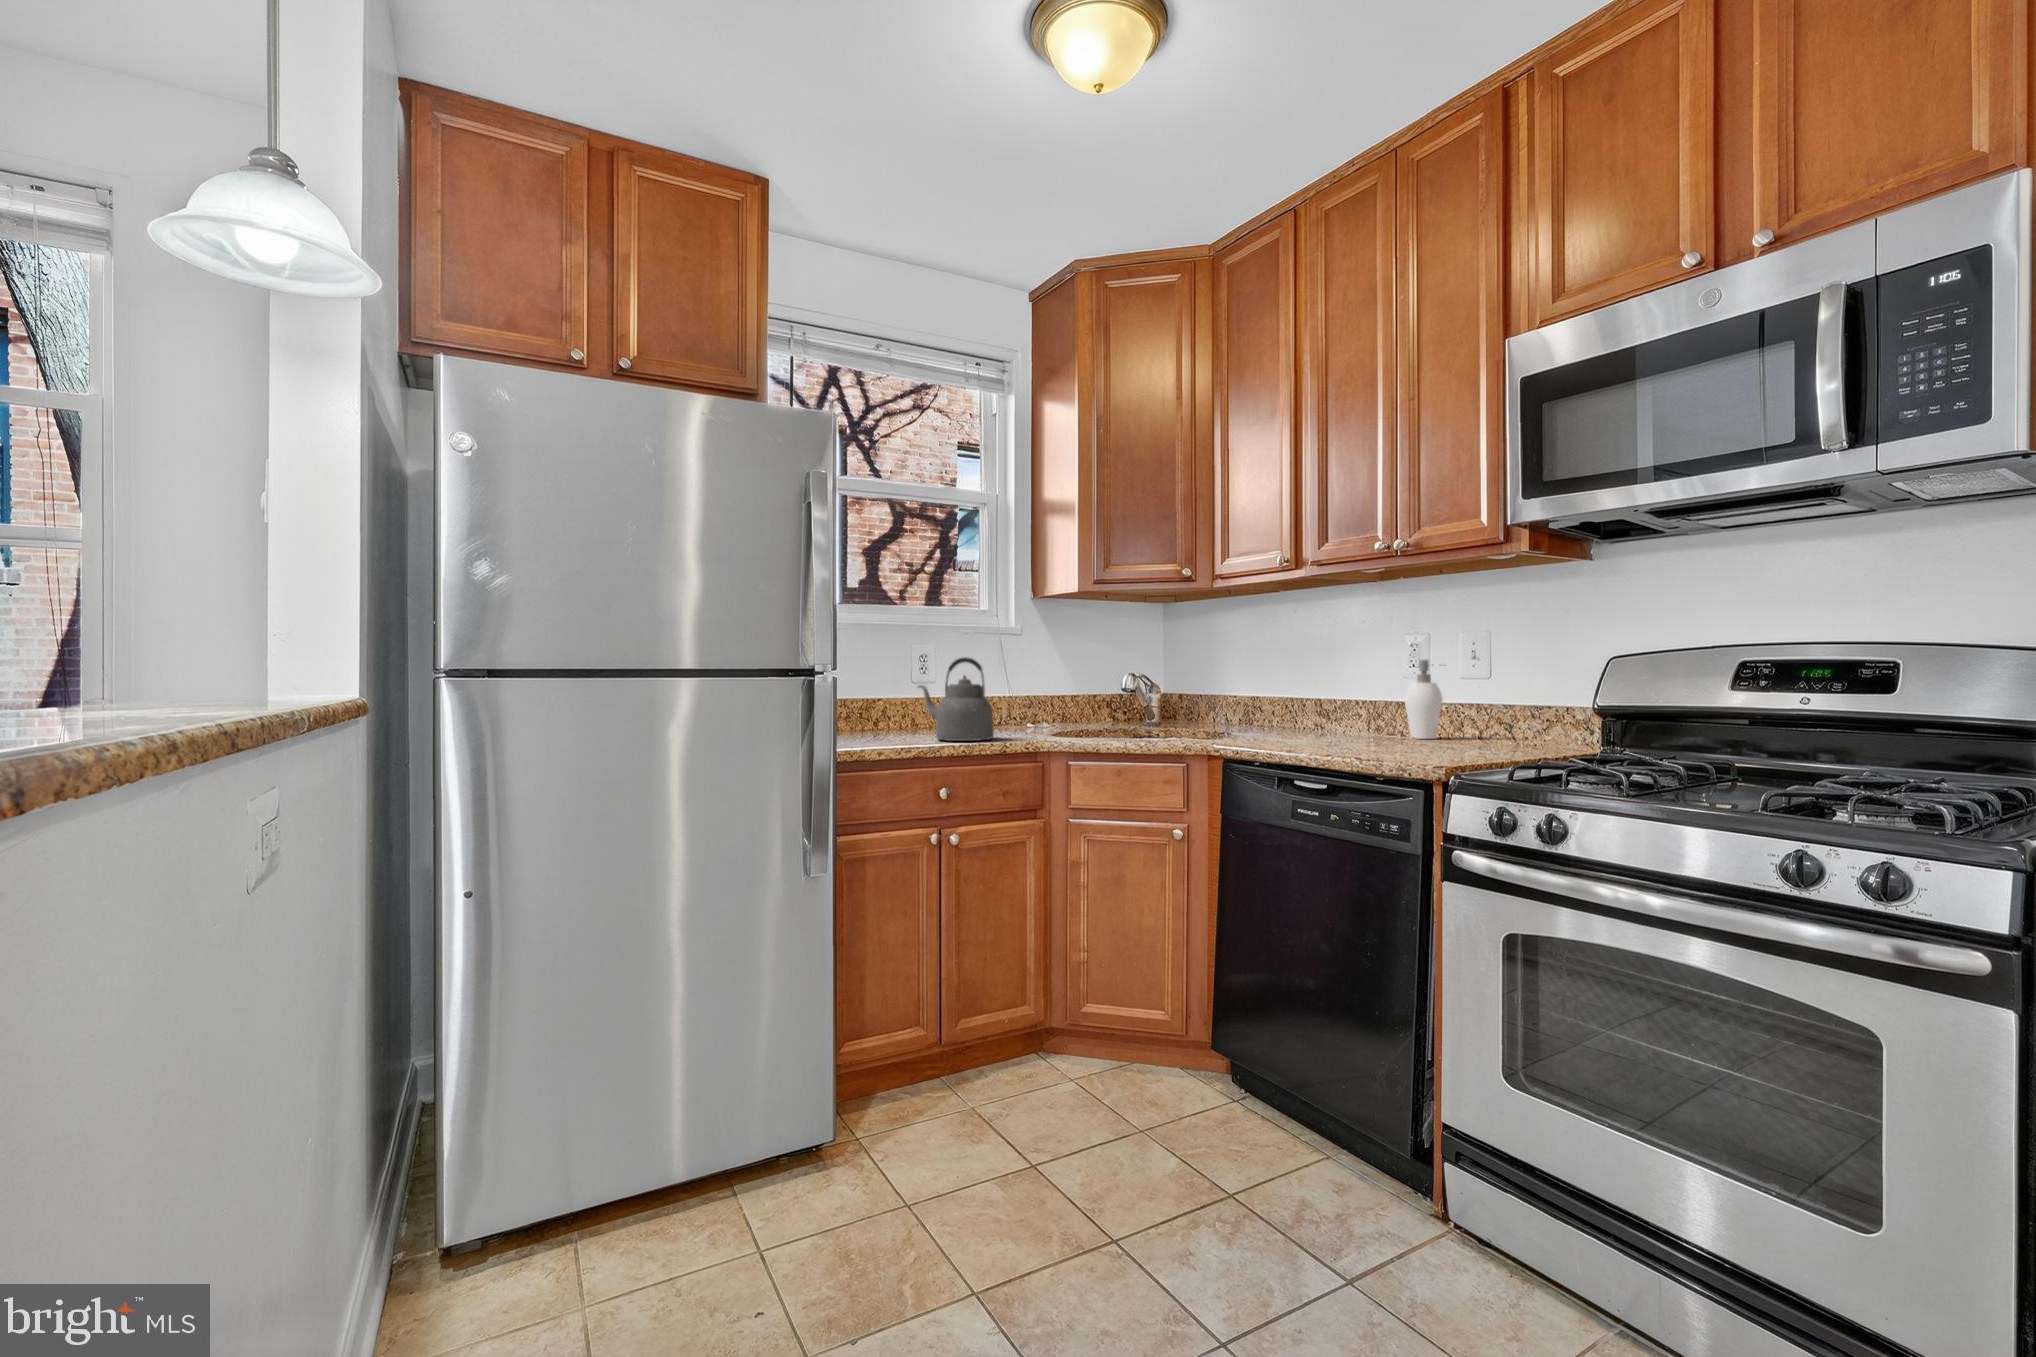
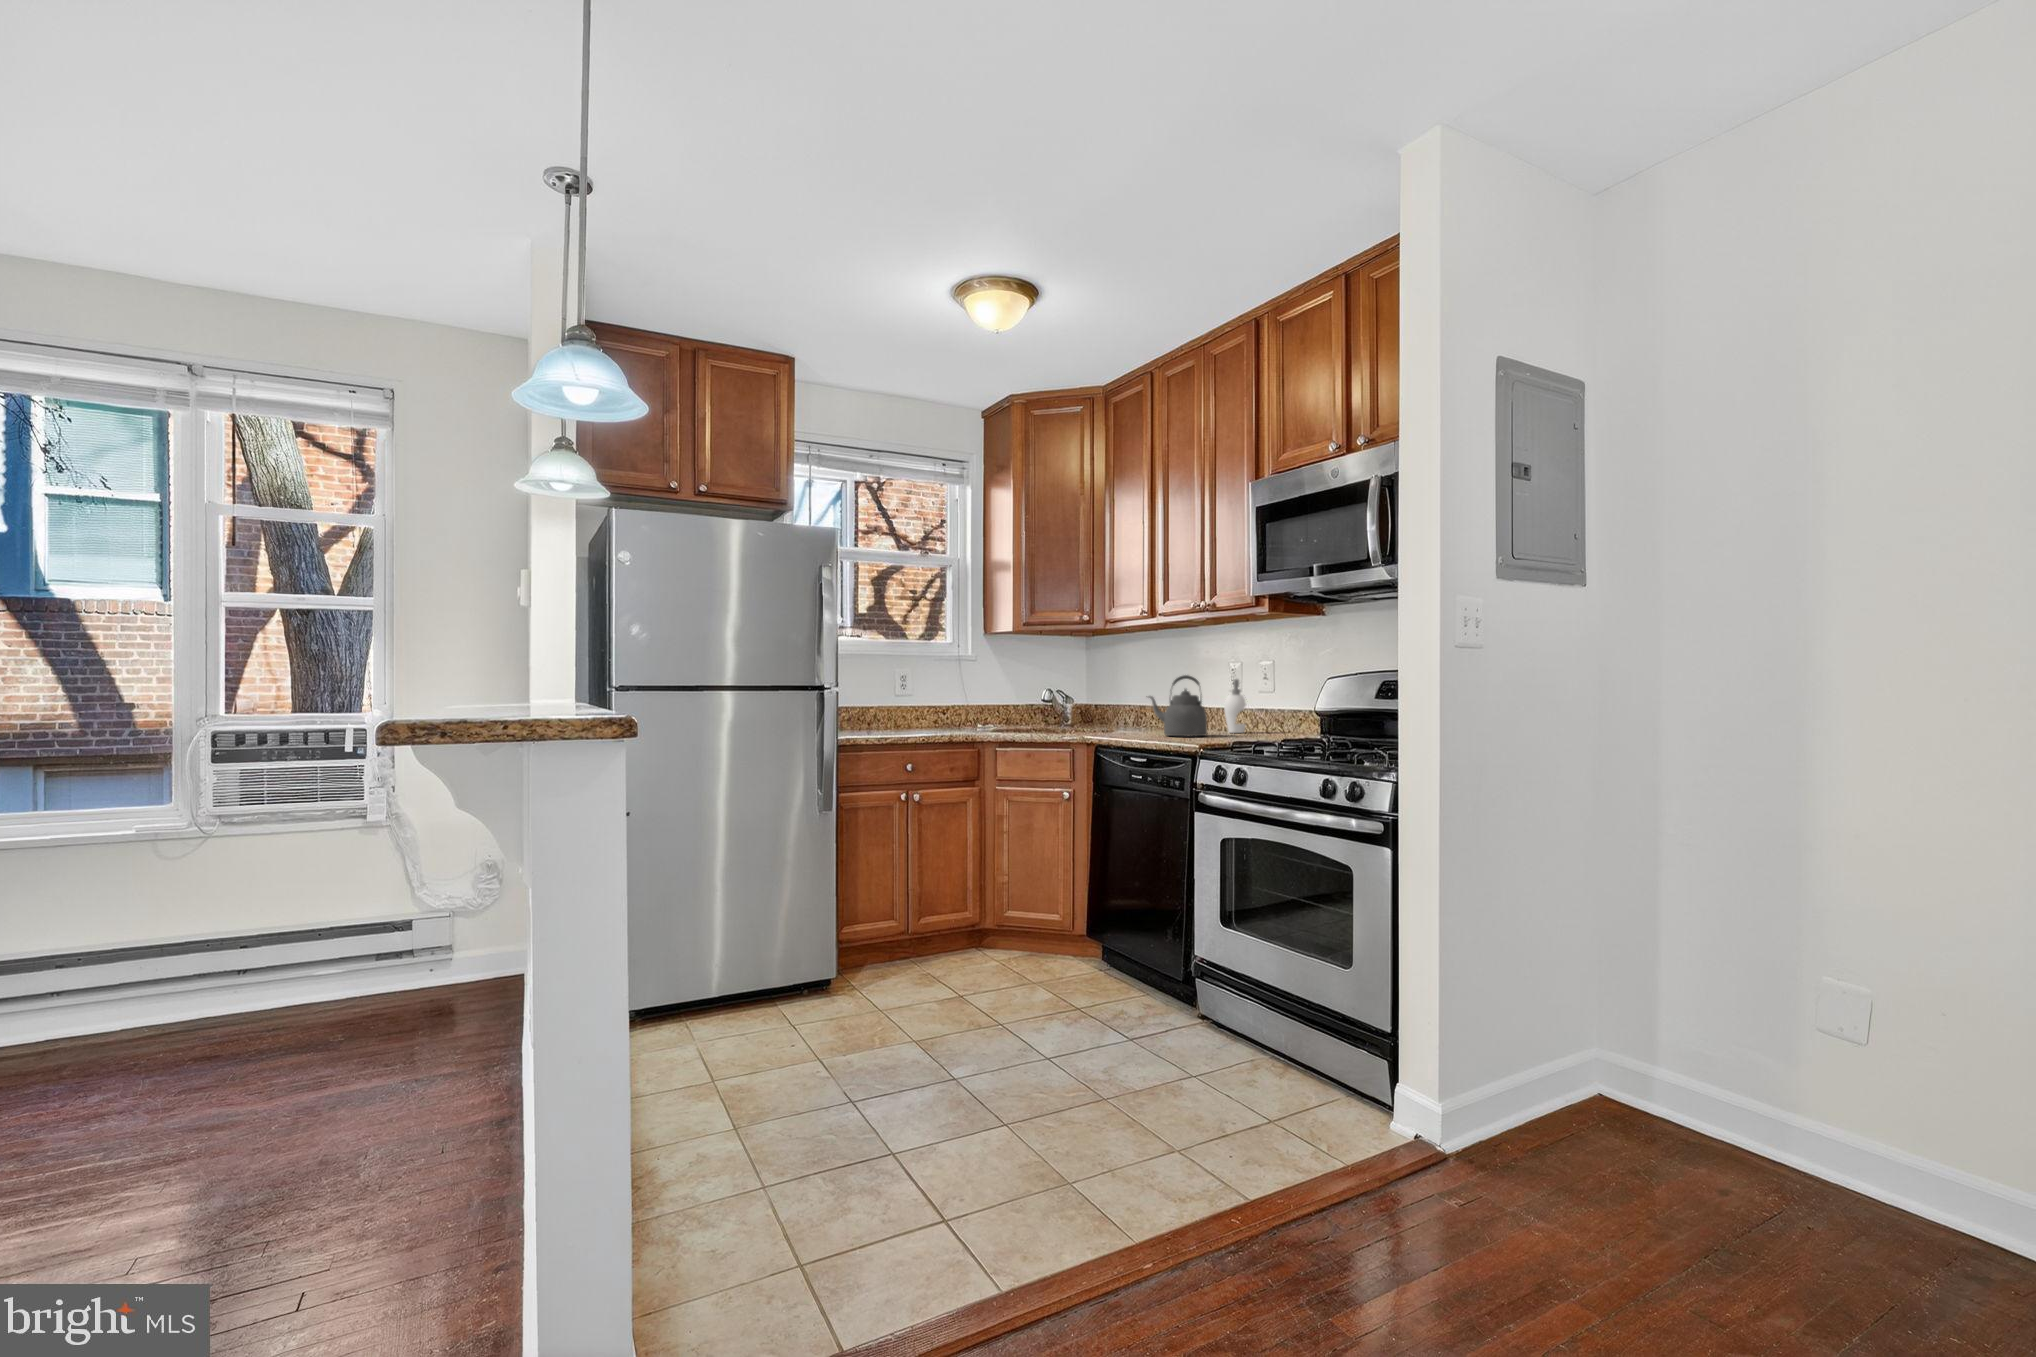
kettle: present [918,657,994,741] -> present [1149,675,1207,737]

